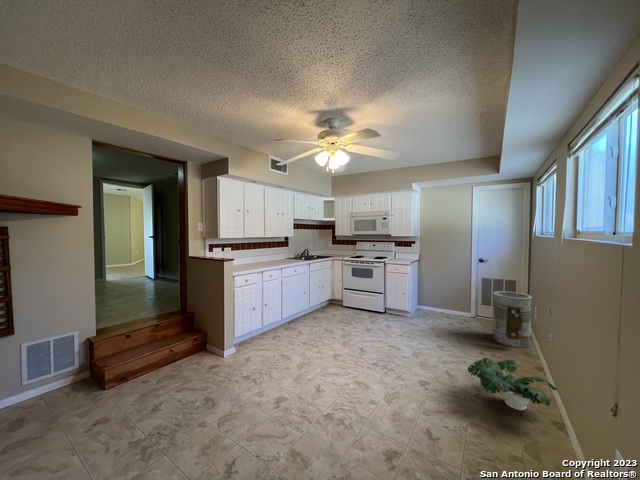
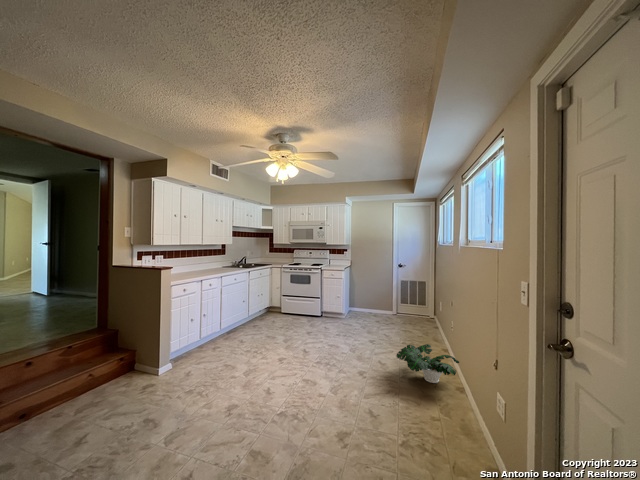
trash can: present [493,291,532,348] -> none [410,290,438,335]

